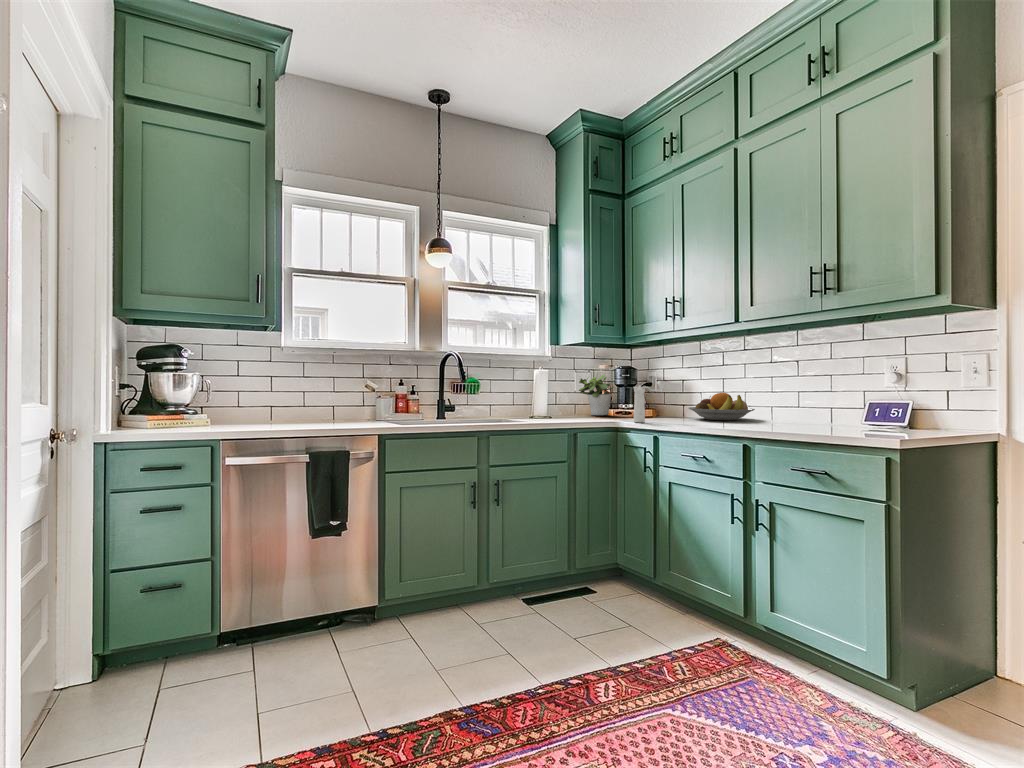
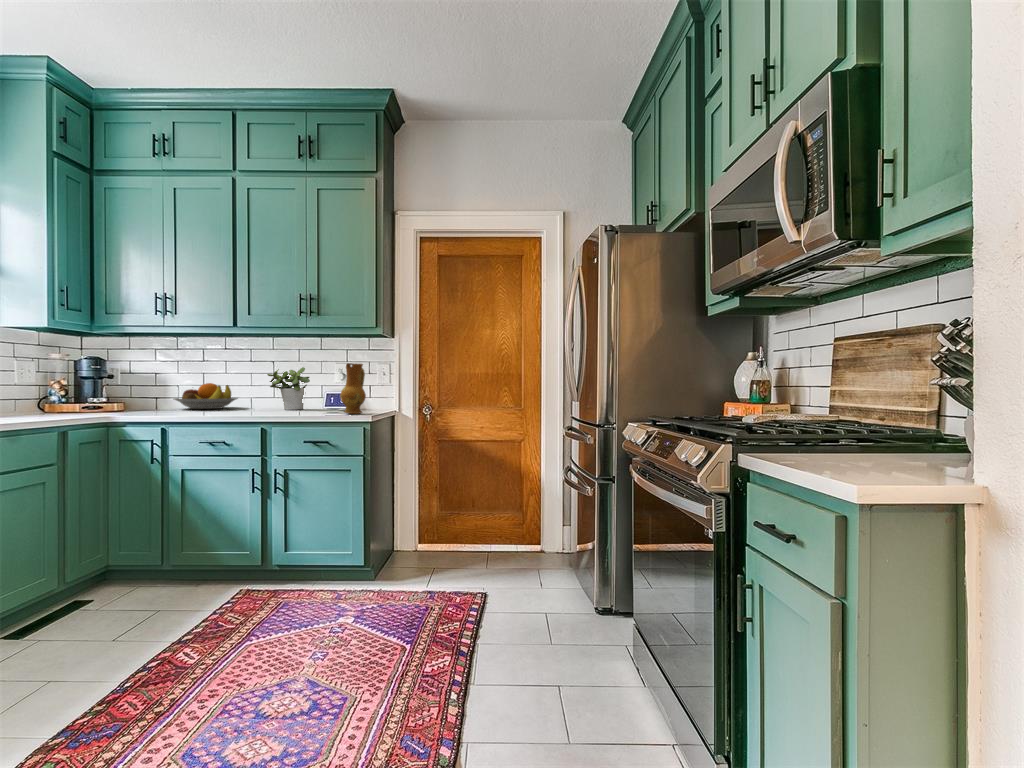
ceramic jug: none [861,369,903,439] -> present [340,363,366,414]
potted plant: present [579,375,613,415] -> present [267,367,310,410]
pepper mill: present [634,381,666,422] -> none [126,372,161,415]

